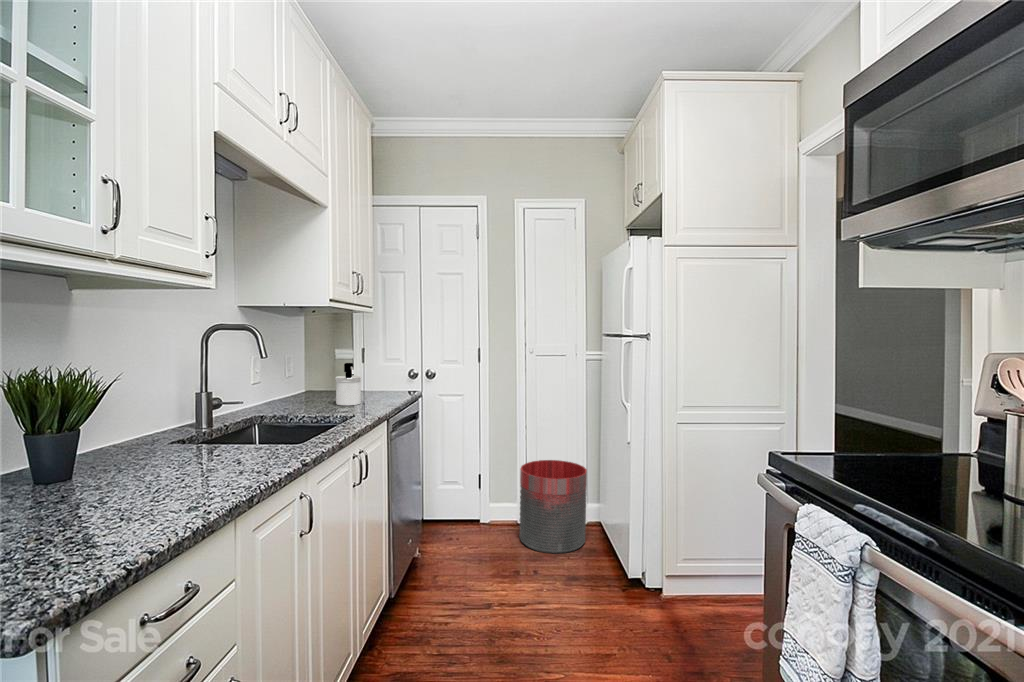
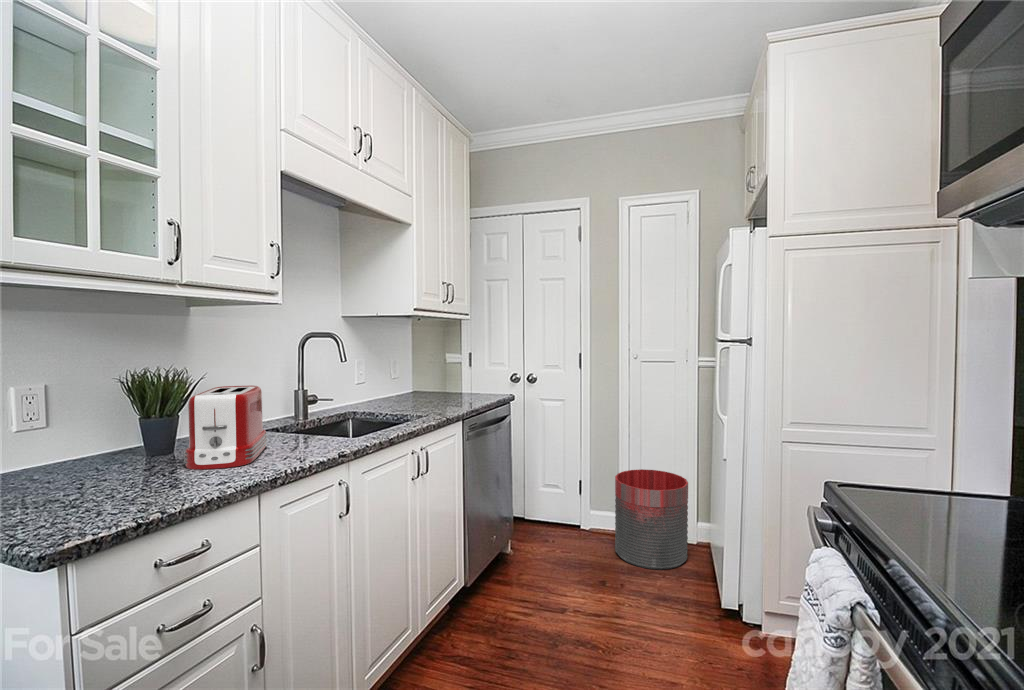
soap dispenser: present [335,363,362,406] -> none [424,366,447,405]
toaster: none [109,389,203,496] -> present [184,386,268,470]

